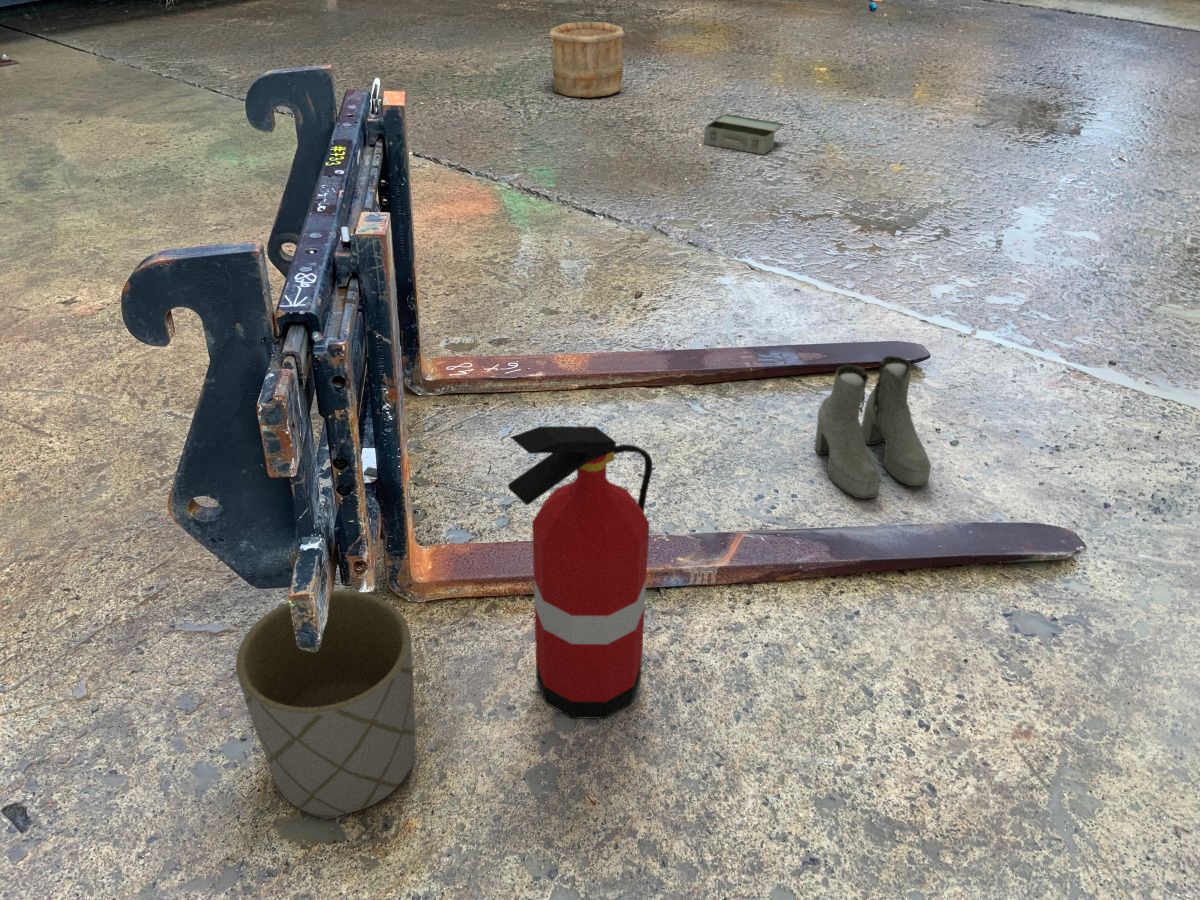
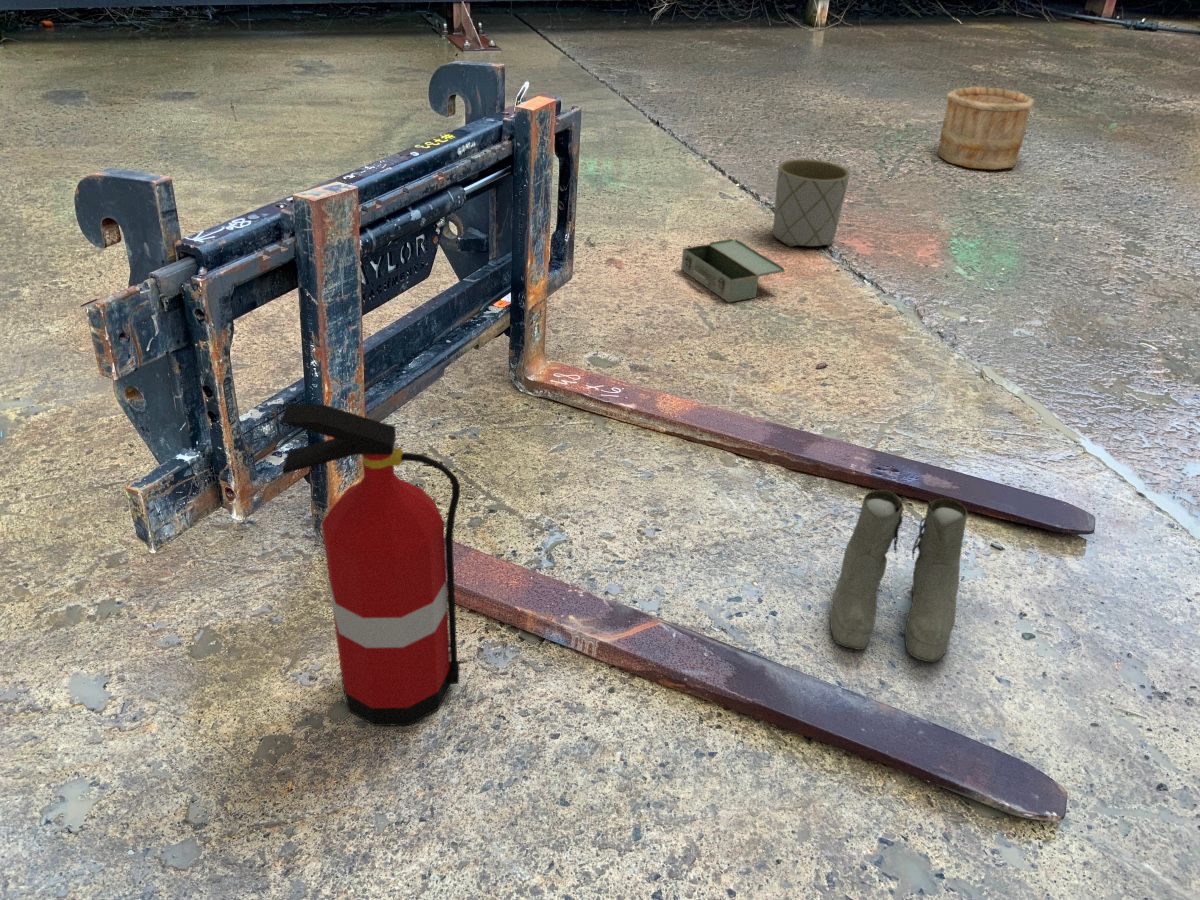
toolbox: present [704,114,783,154] -> present [681,239,784,302]
planter: present [236,590,416,819] -> present [773,159,849,247]

